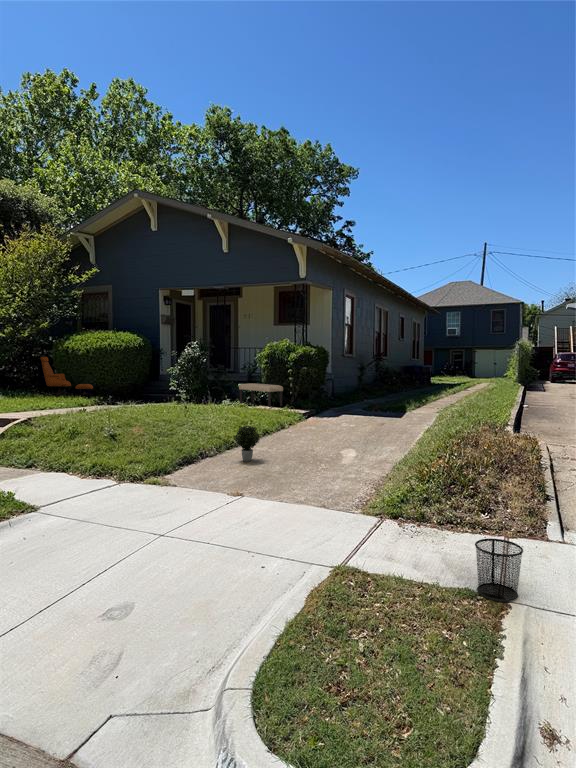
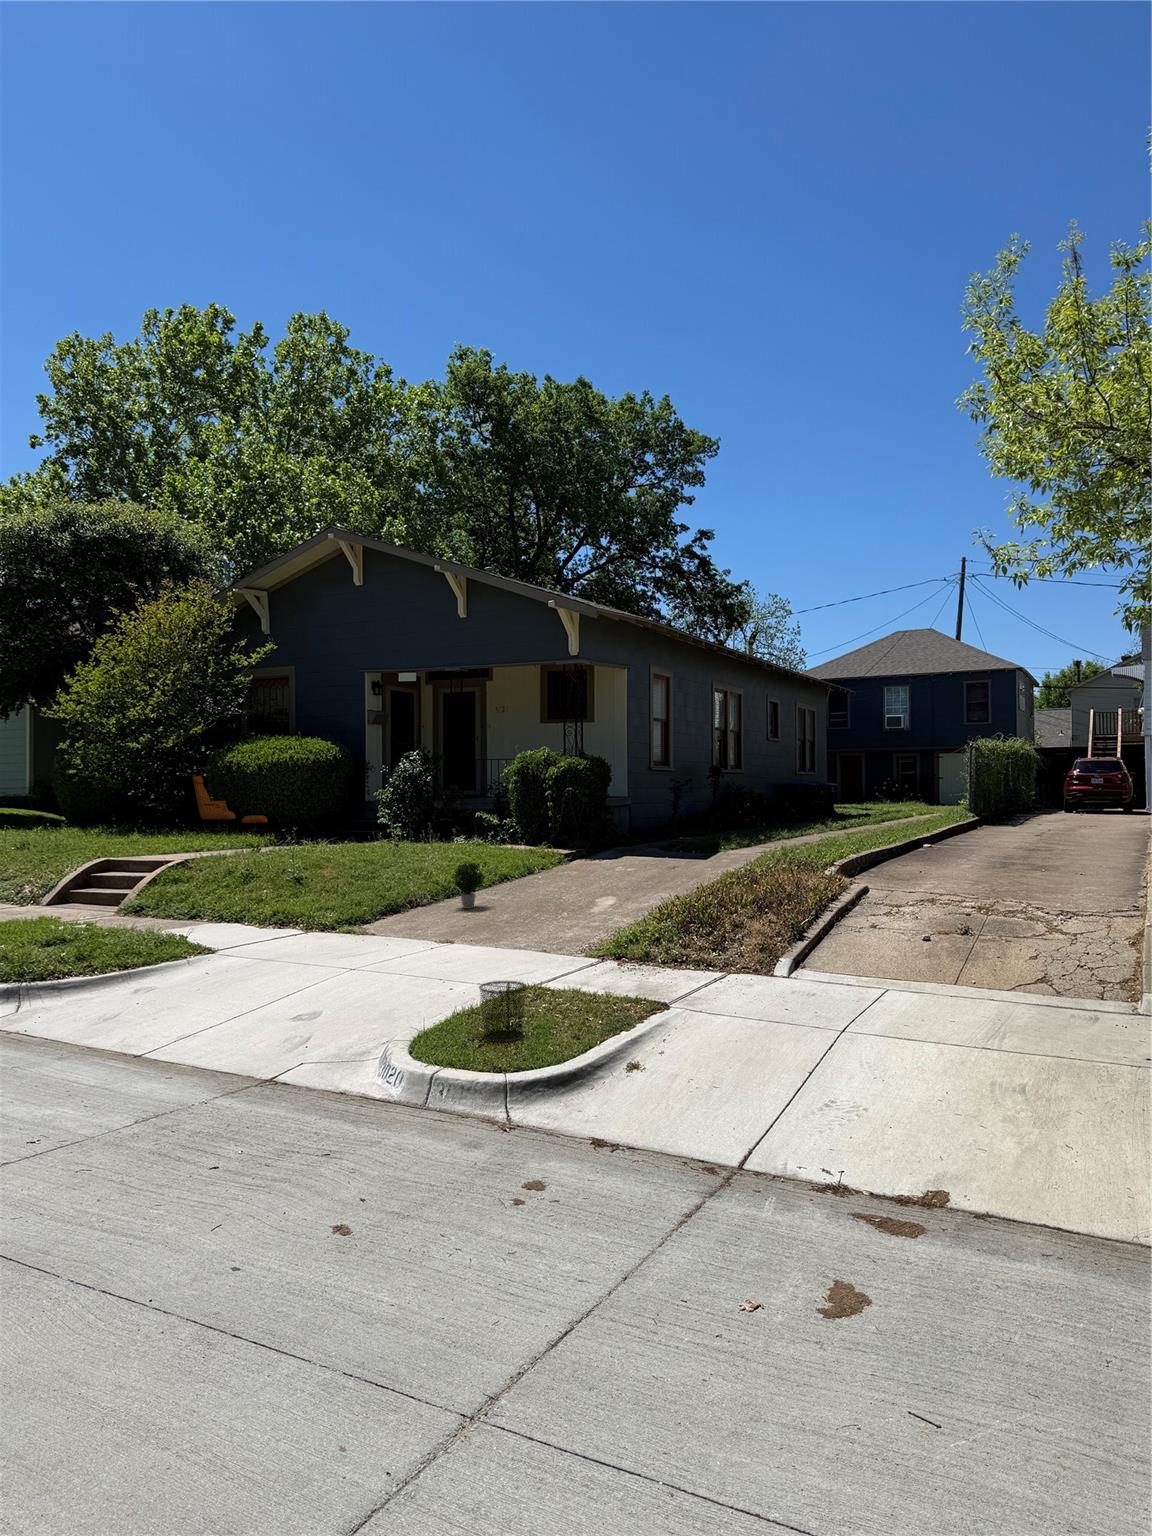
bench: present [239,383,283,407] -> none [479,811,541,845]
waste bin: present [475,538,523,602] -> present [479,981,527,1042]

